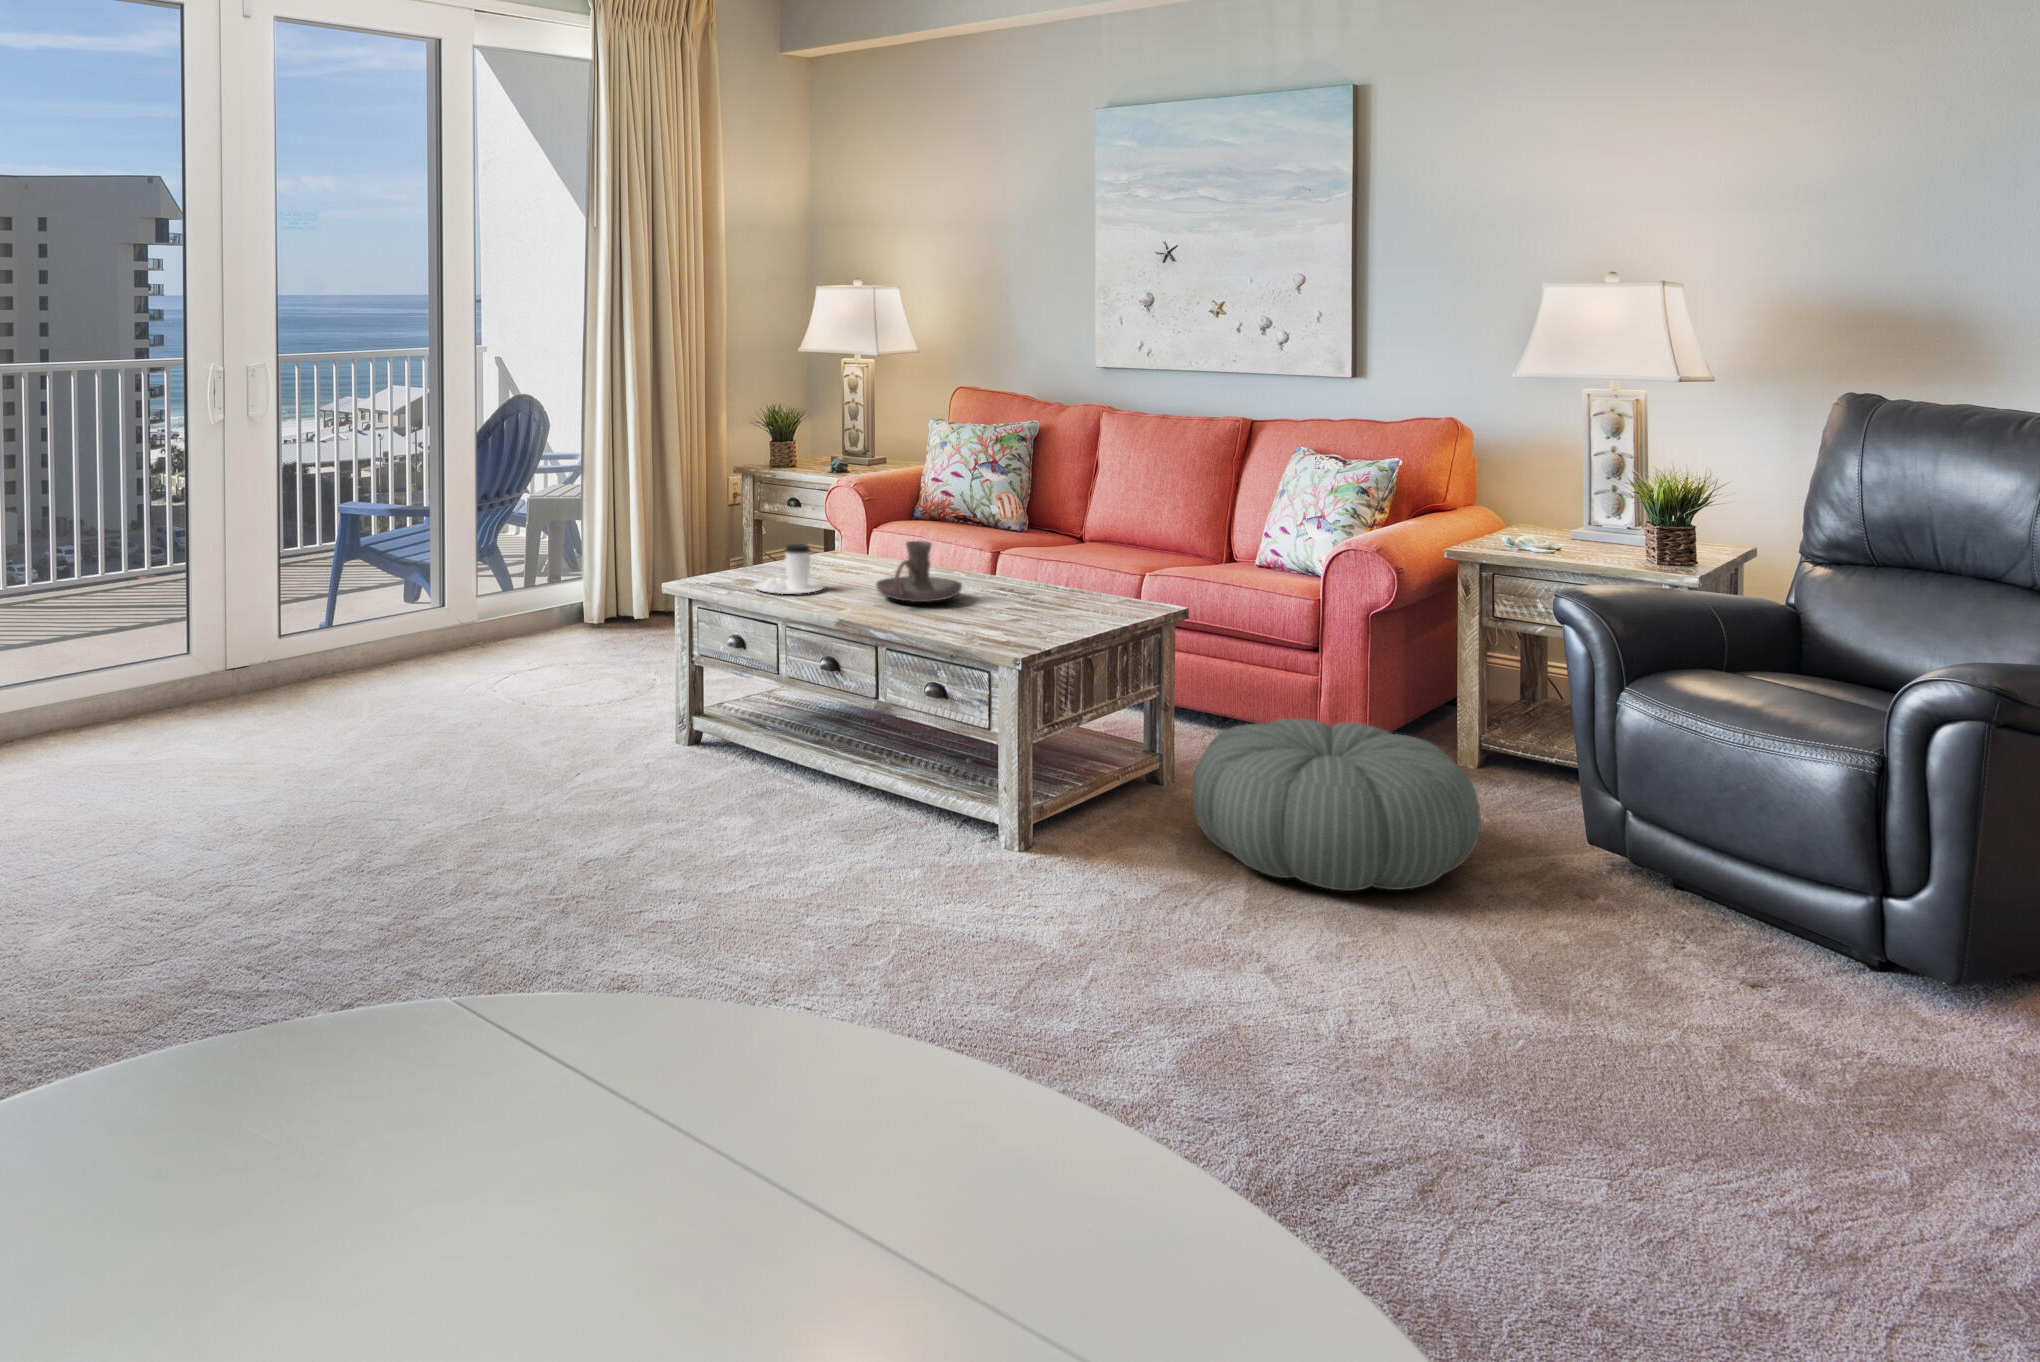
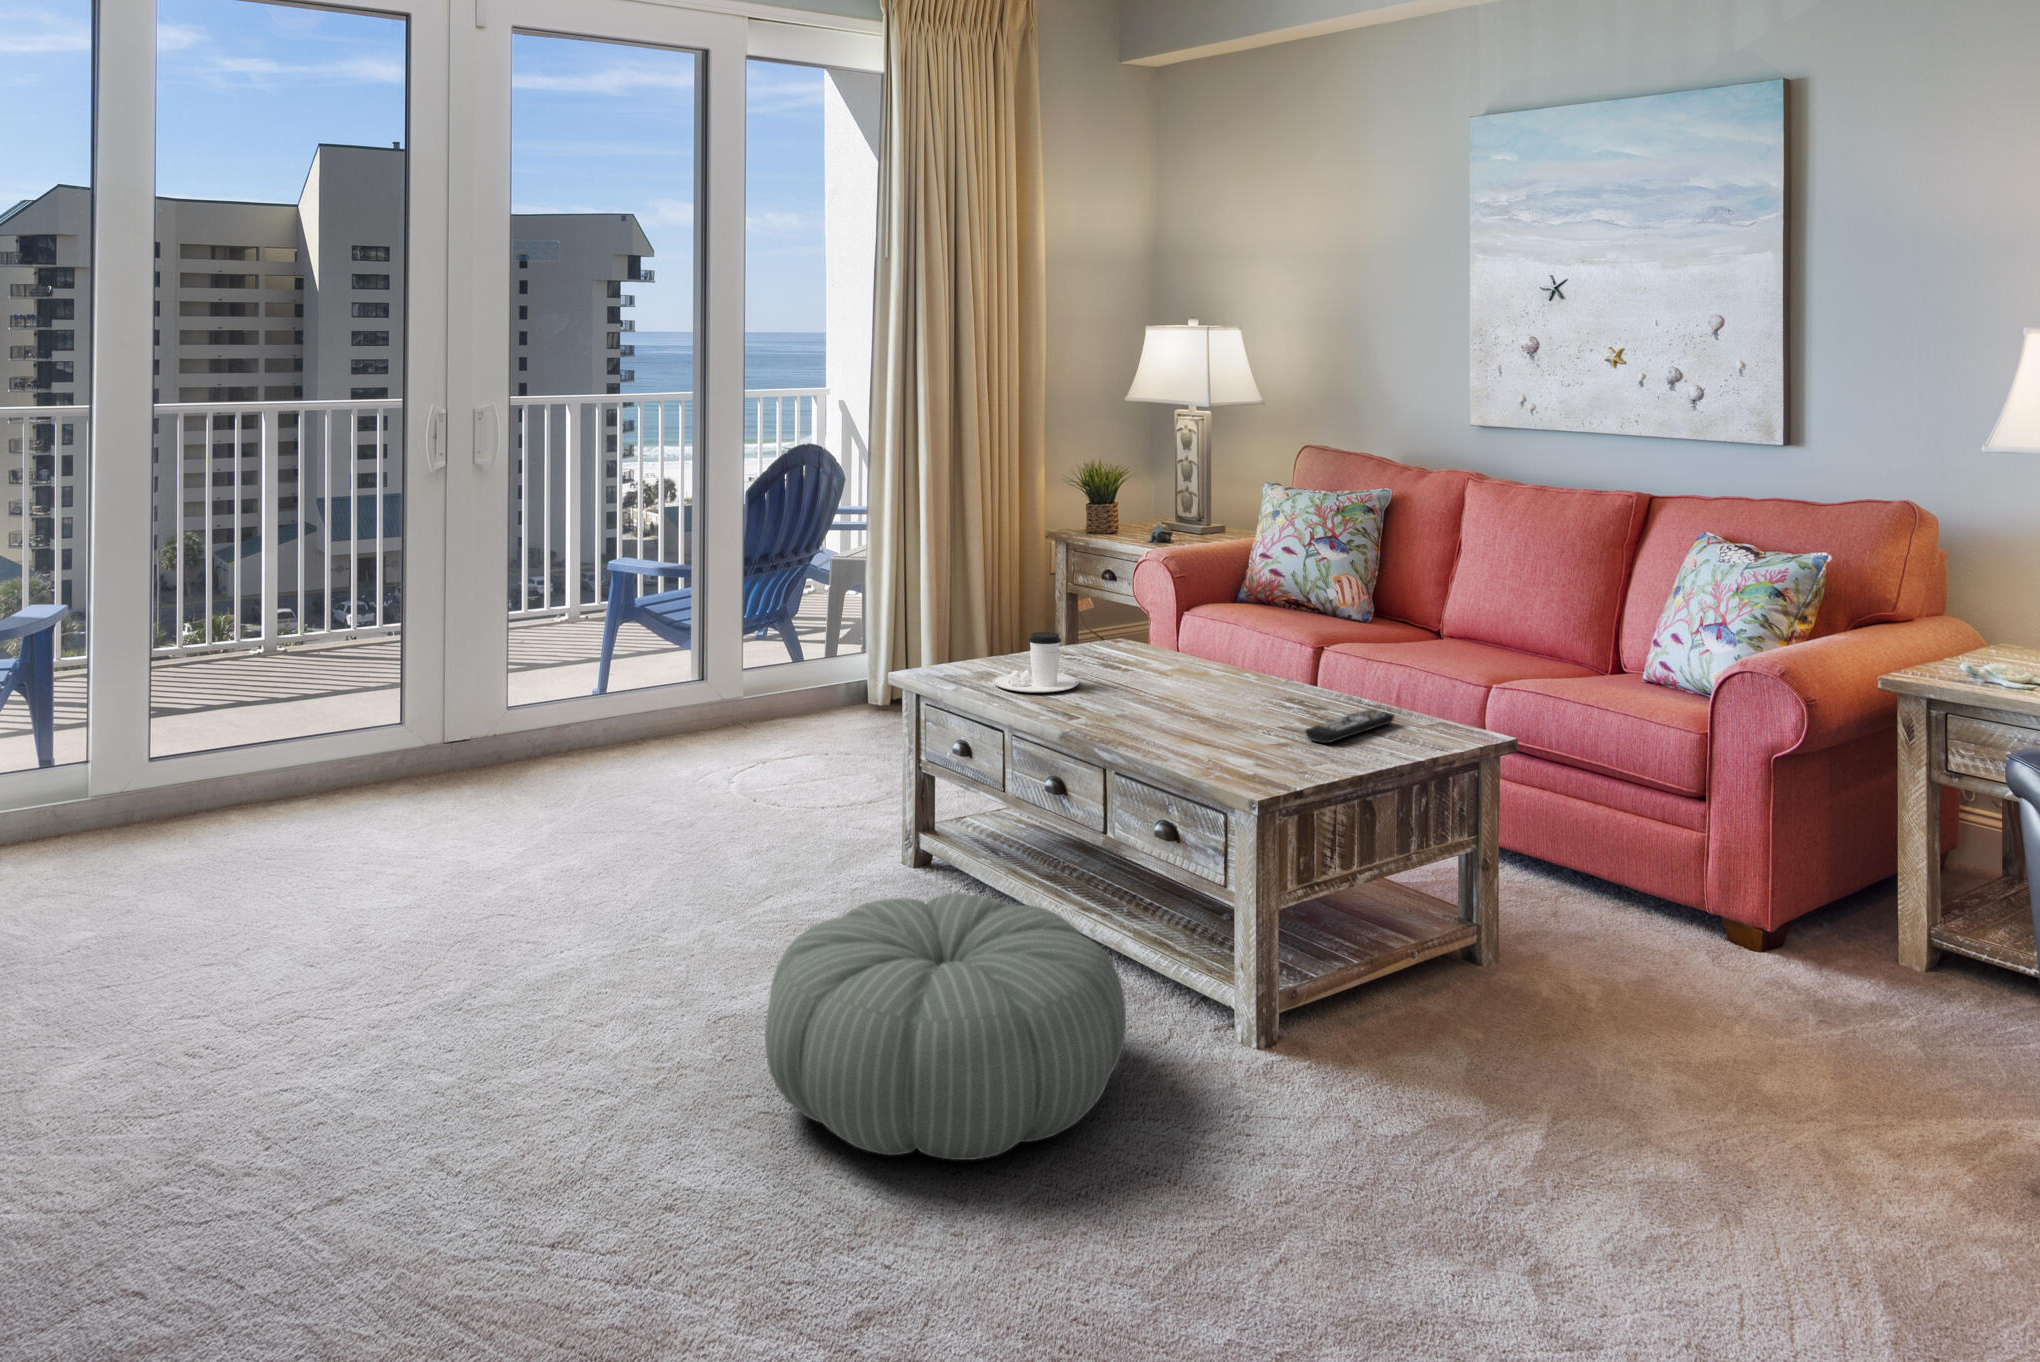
candle holder: present [876,541,962,602] -> none [1129,636,1234,712]
remote control: none [1030,593,1092,618] -> present [1305,710,1395,743]
pouf: present [1192,719,1481,891] -> present [765,894,1126,1160]

